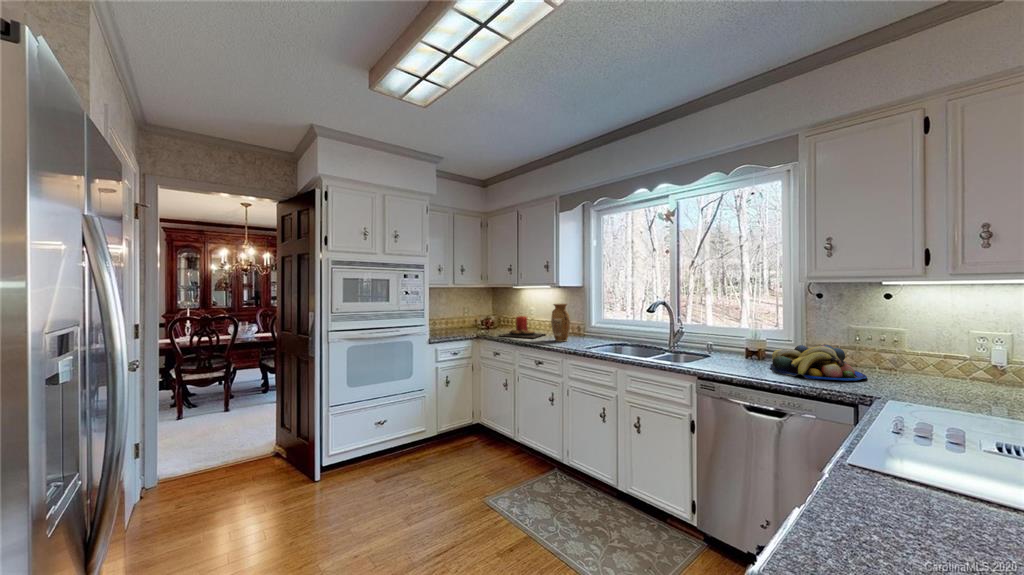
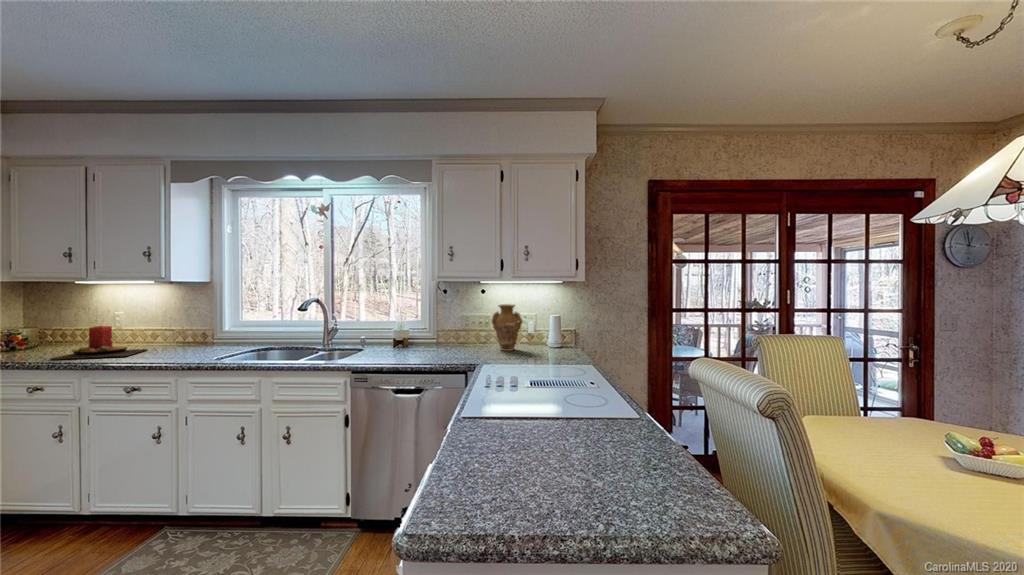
vase: present [551,303,570,342] -> present [492,304,523,351]
fruit bowl: present [770,345,867,381] -> none [411,331,471,358]

